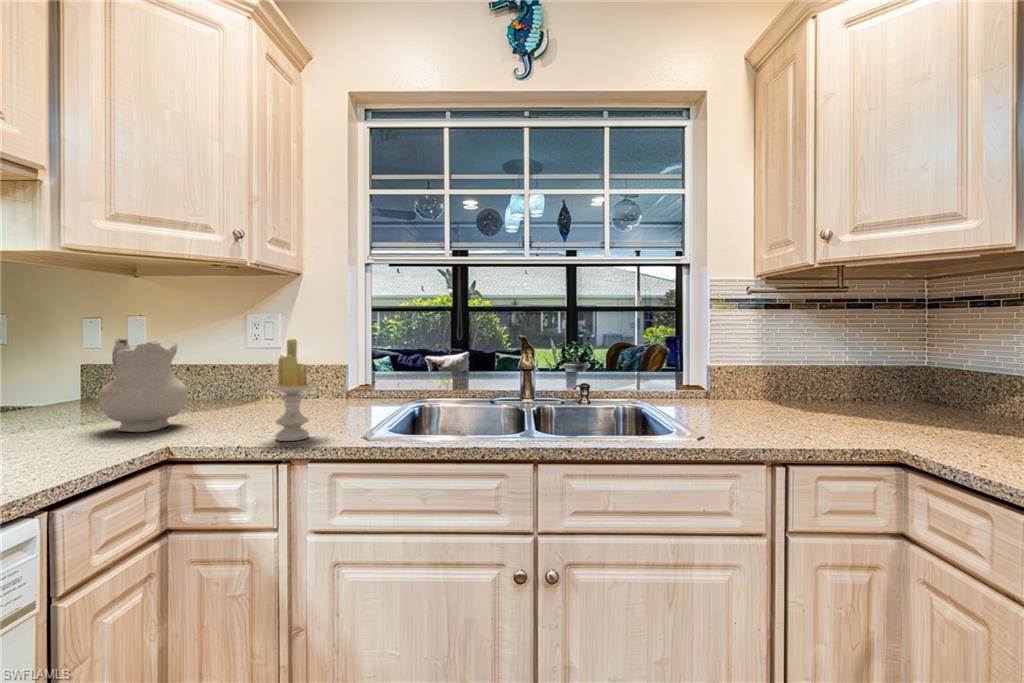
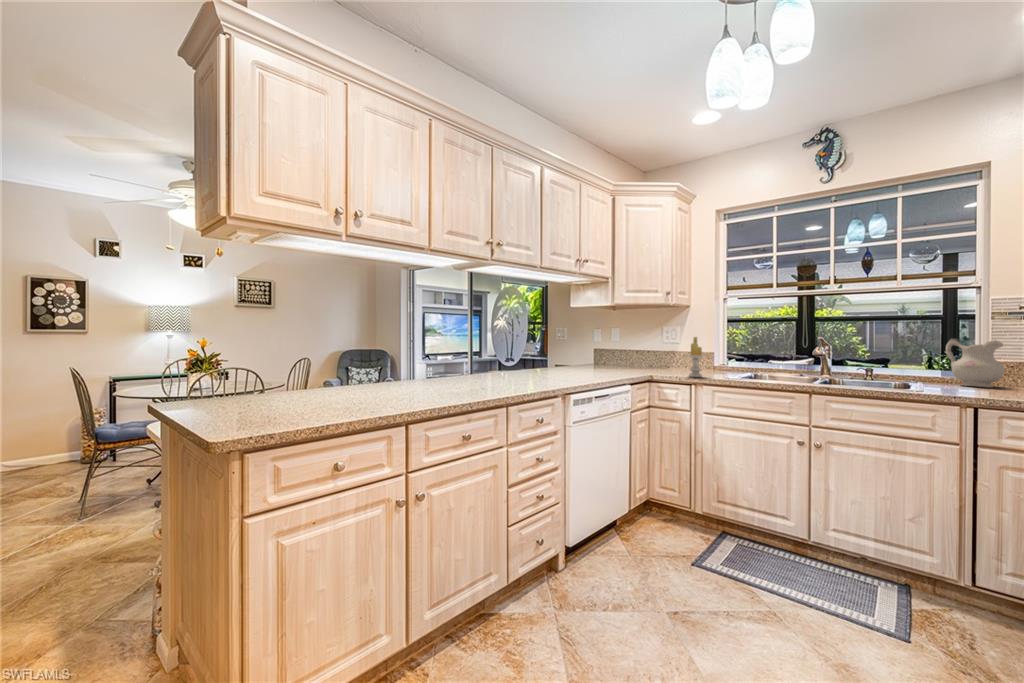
ceramic pitcher: present [99,339,188,432] -> present [946,339,1005,388]

